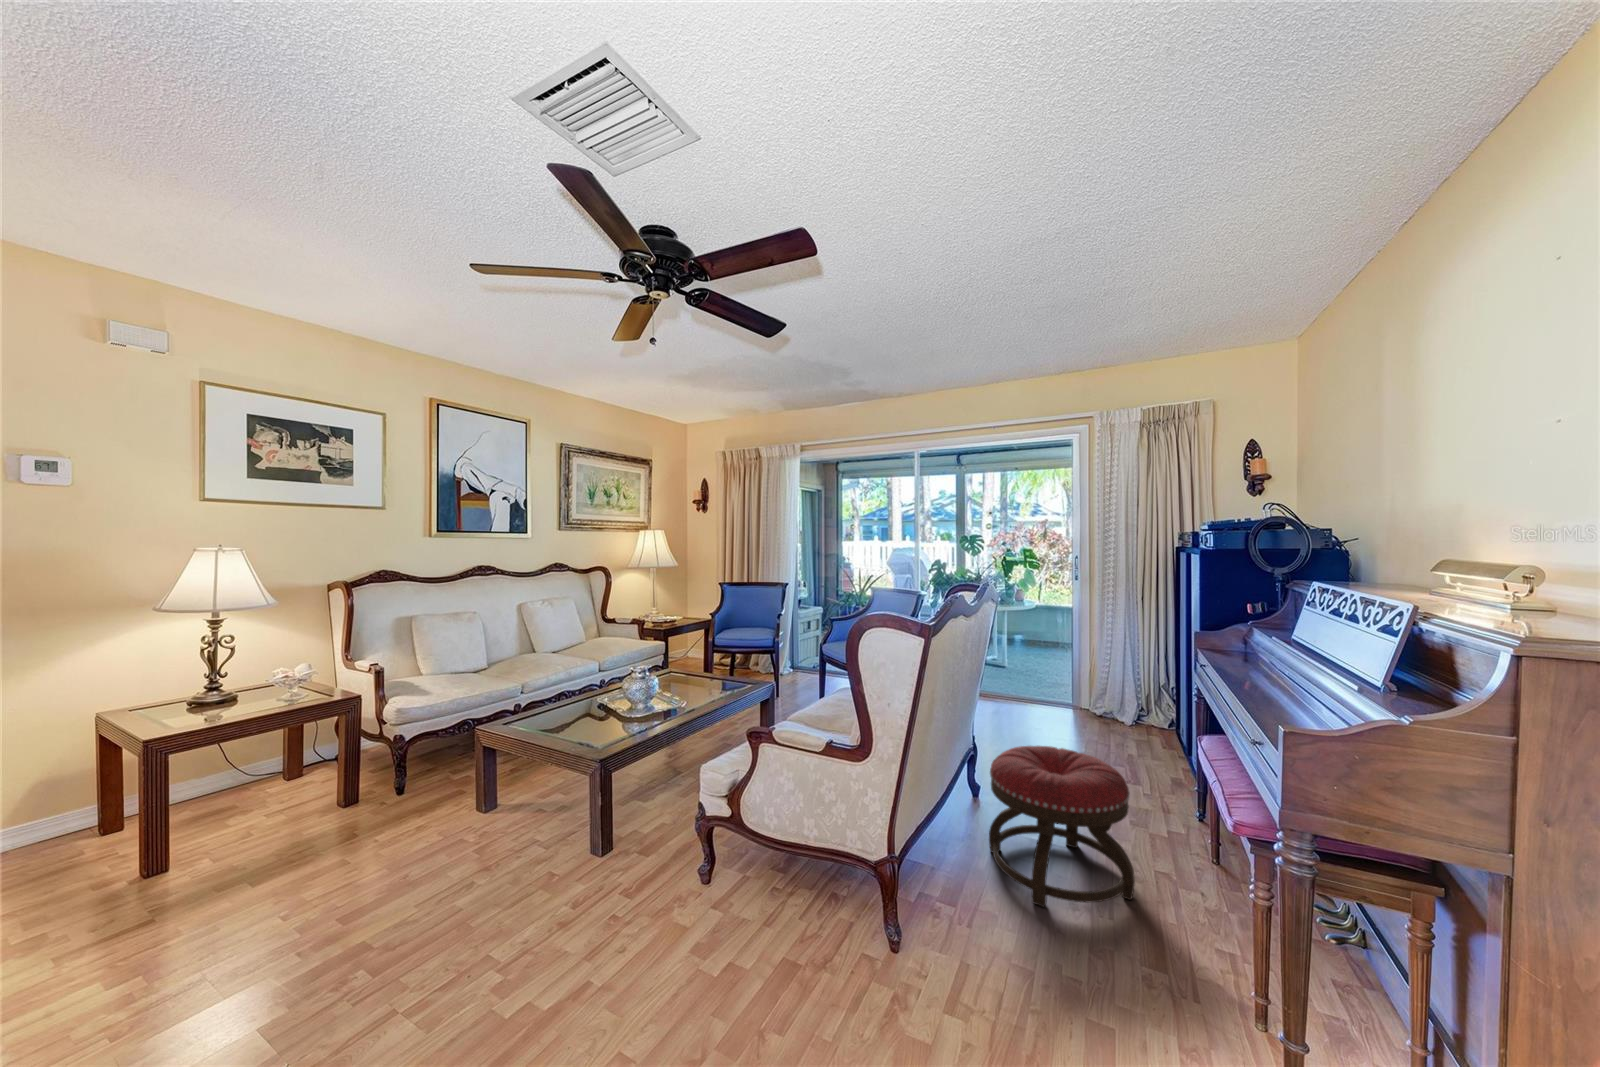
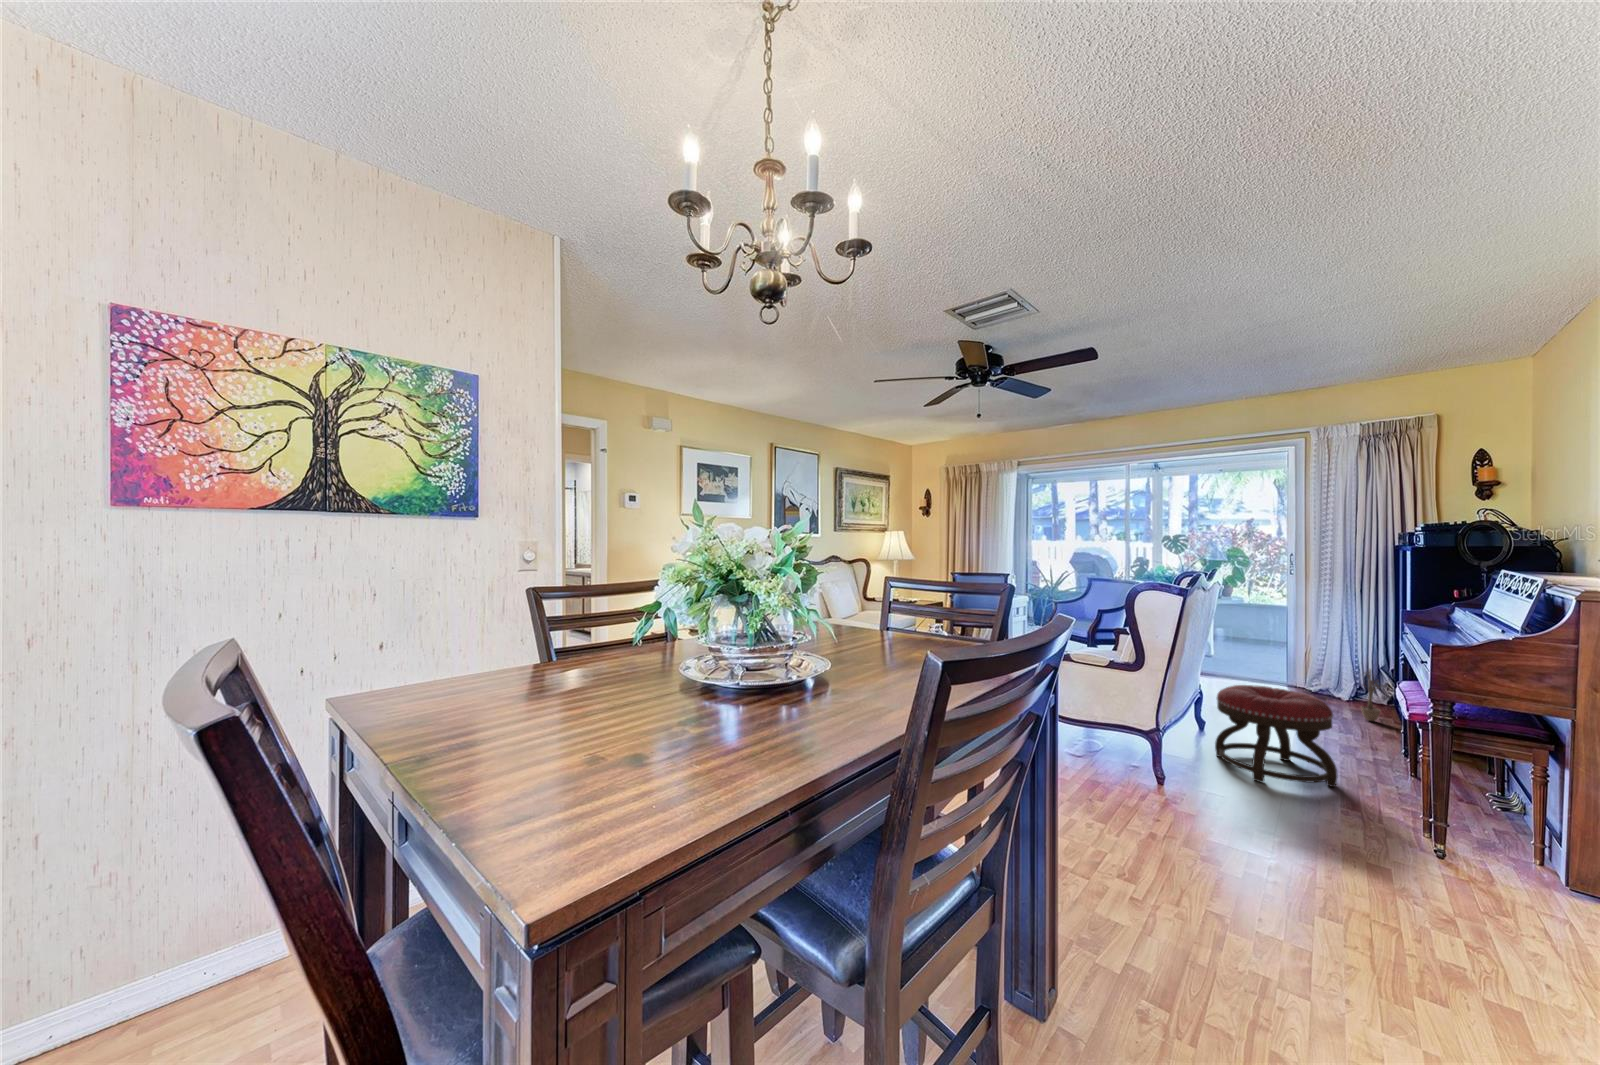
decorative plant: none [1145,693,1170,755] -> present [1361,670,1385,721]

